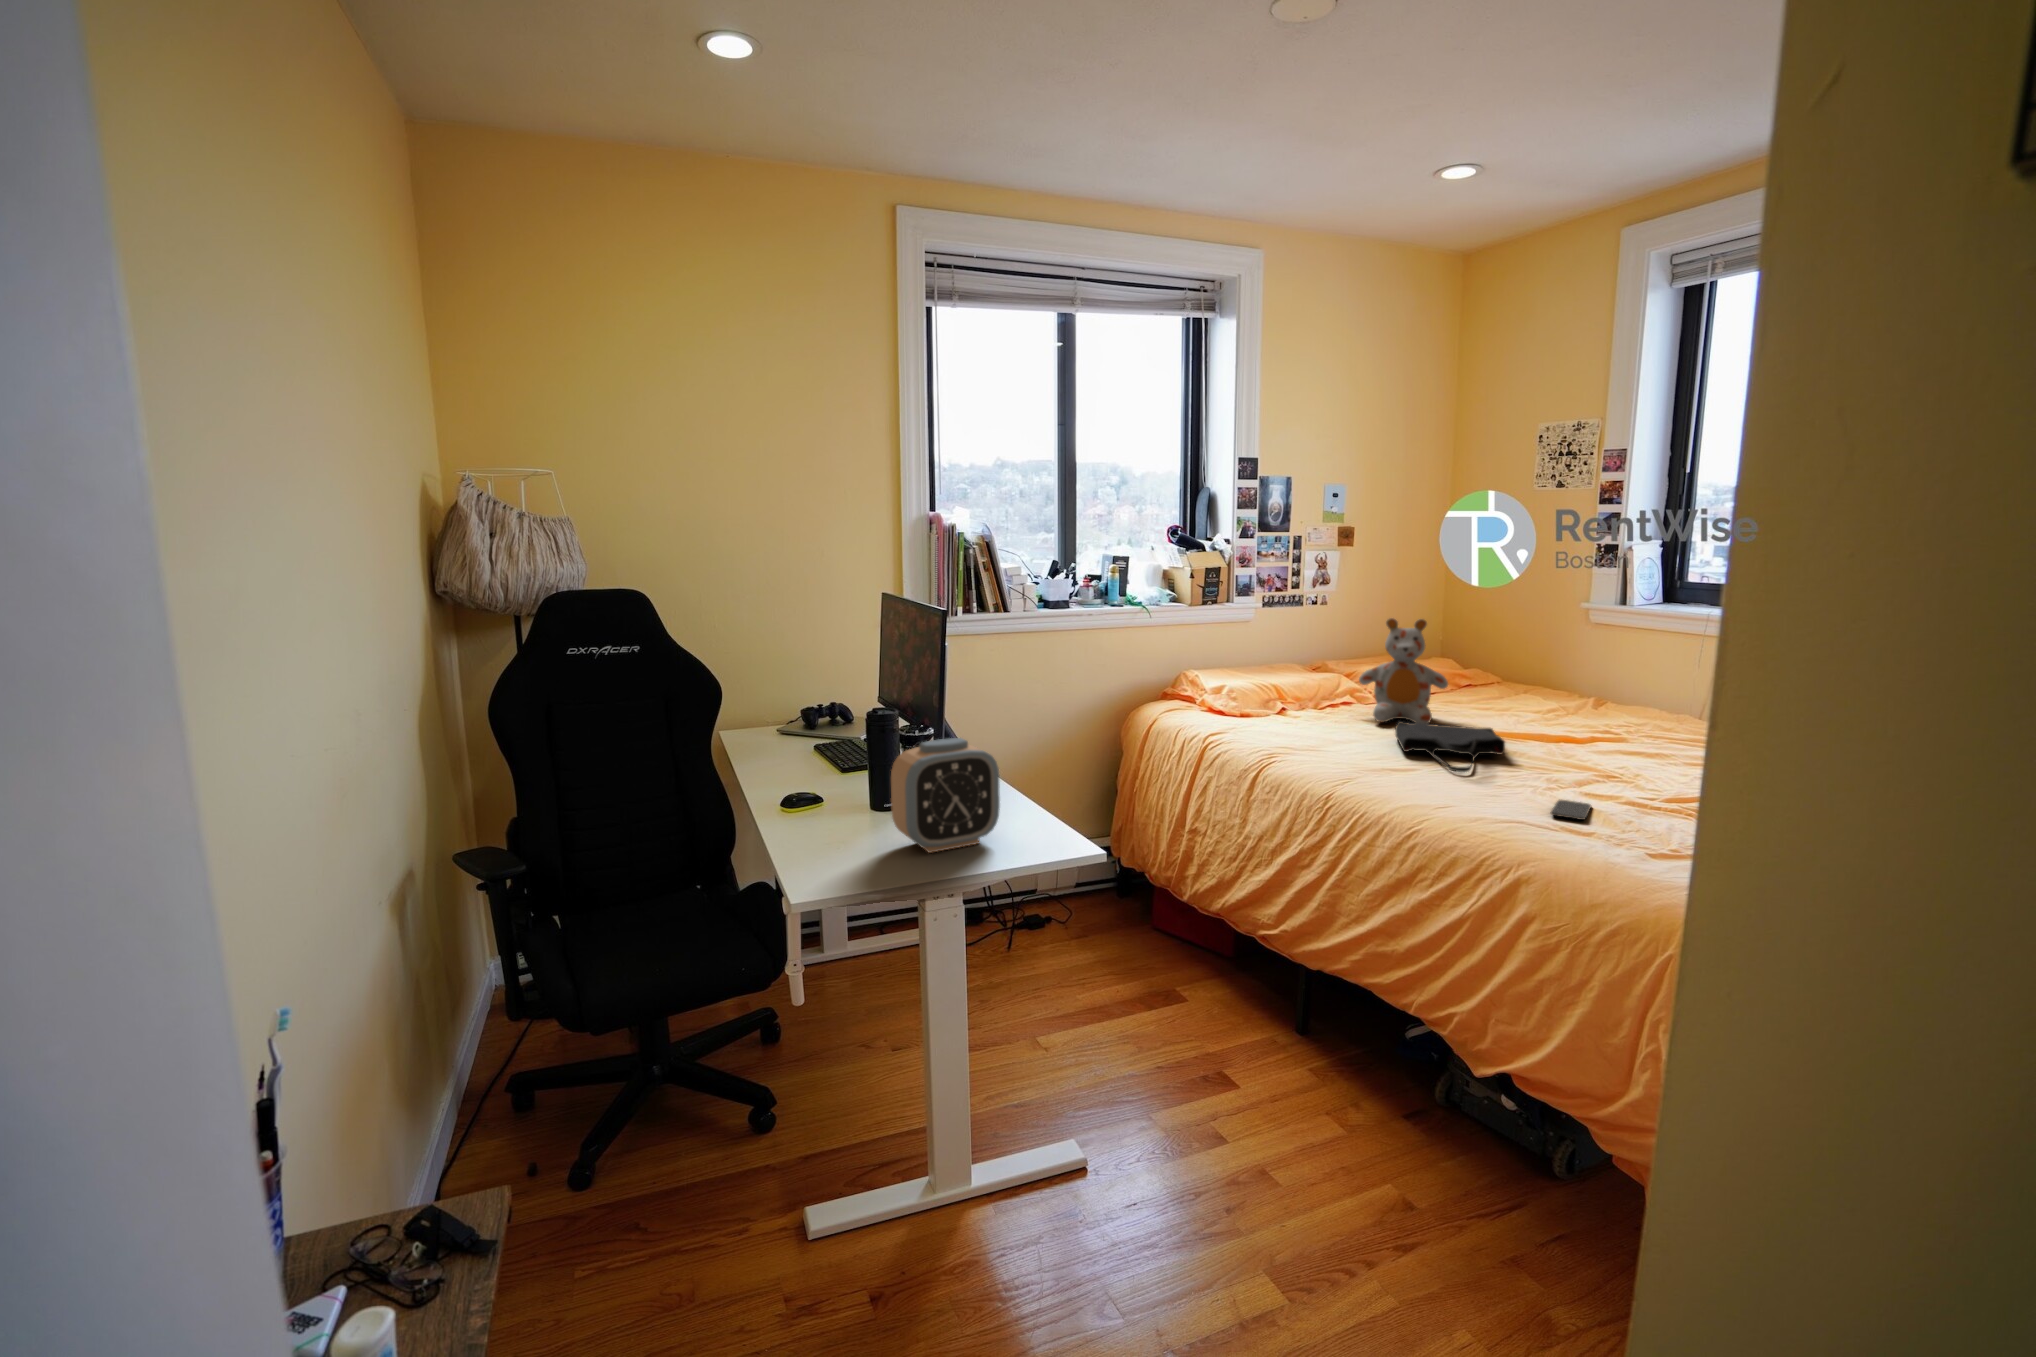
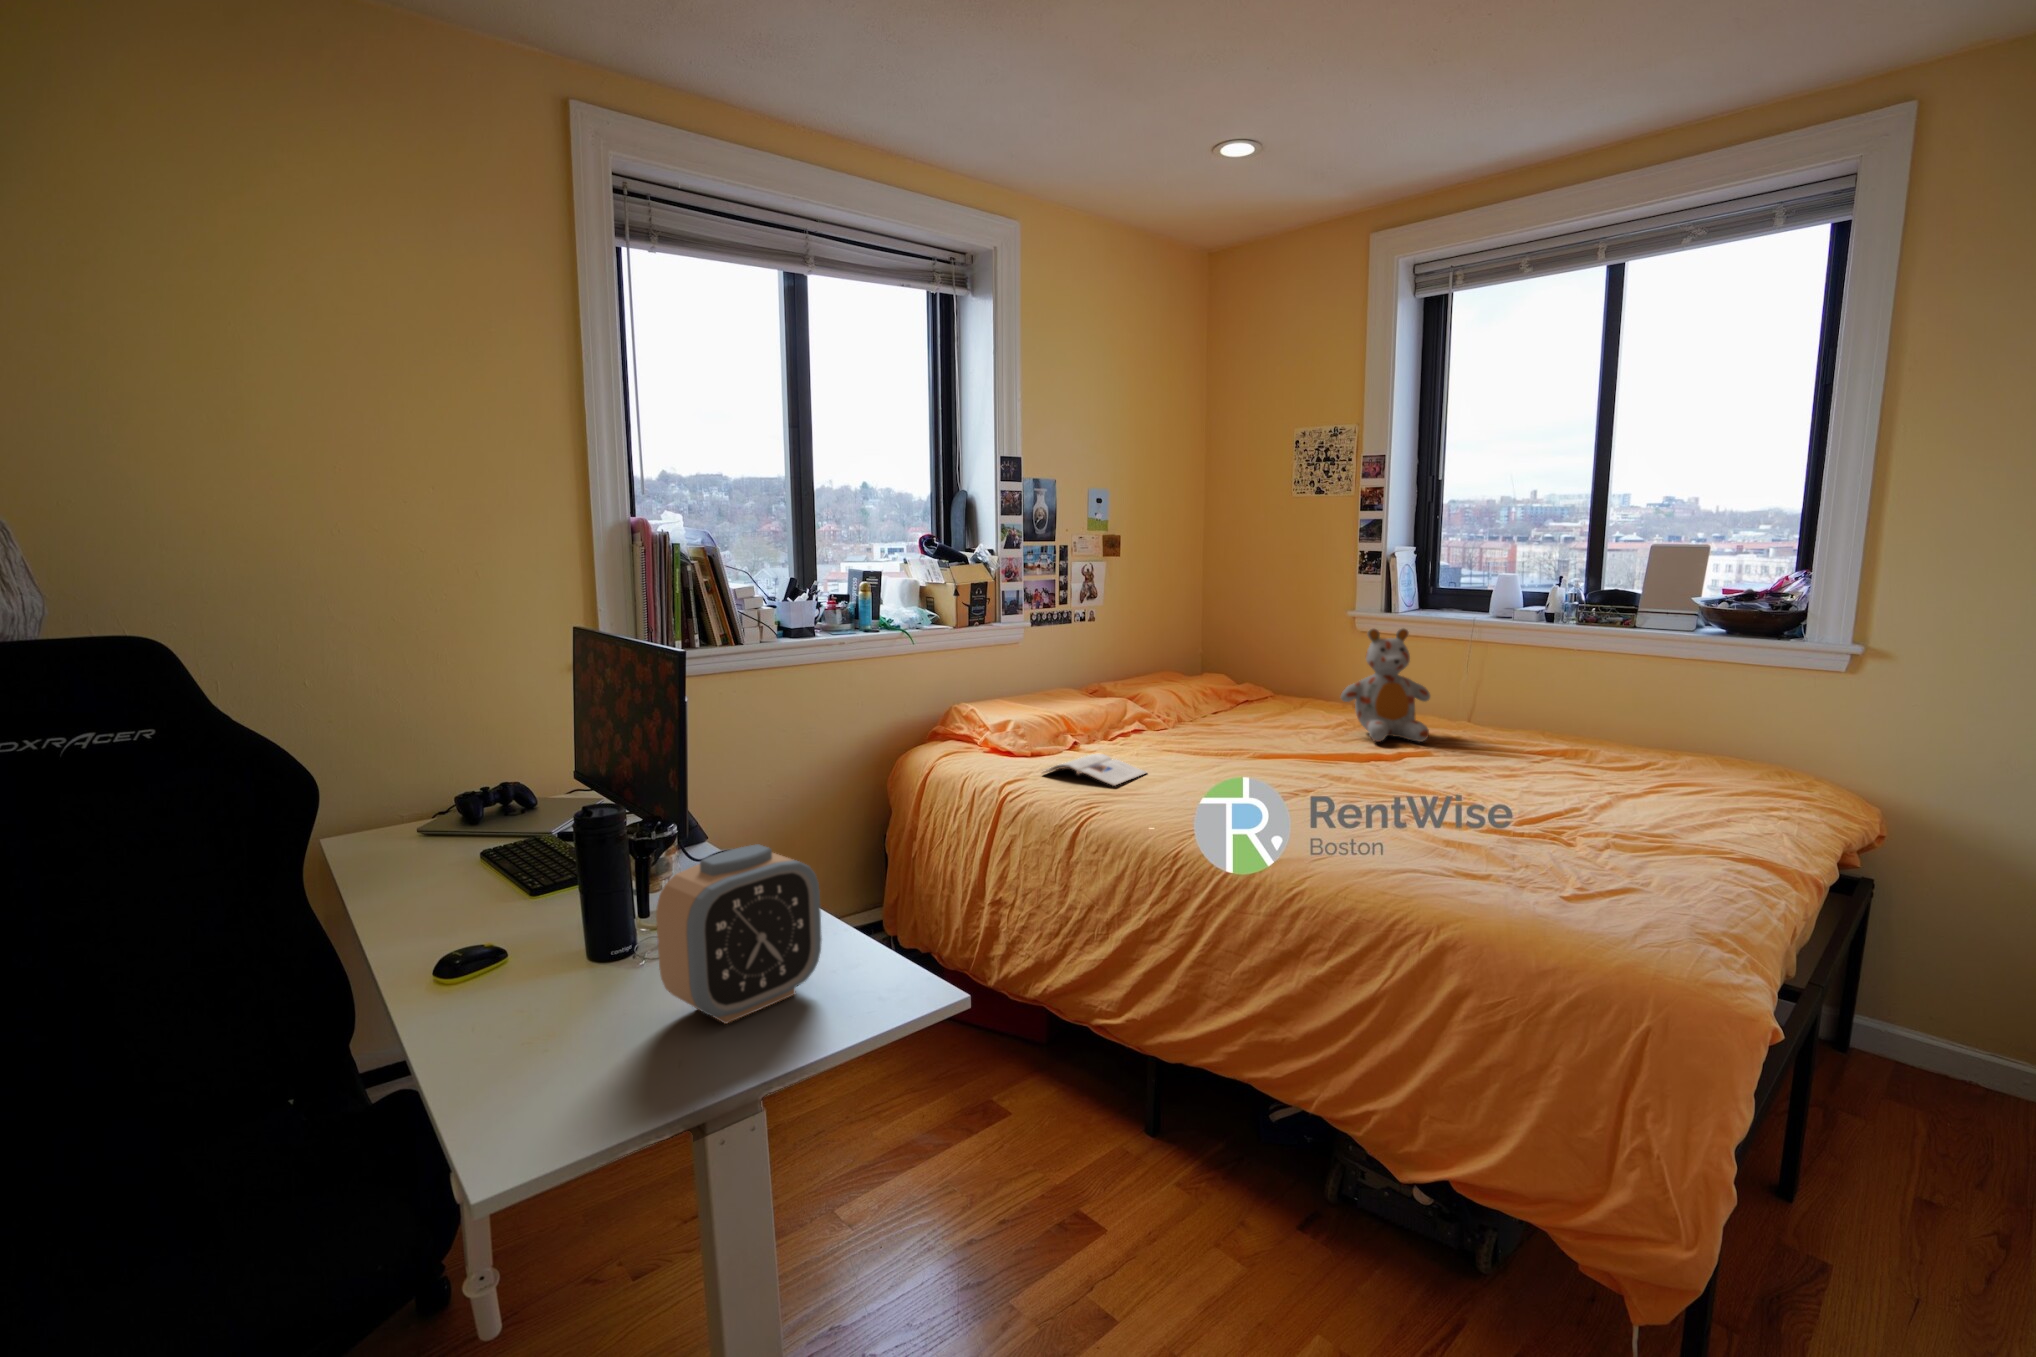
stuffed bear: present [1359,618,1448,724] -> present [1341,628,1430,742]
magazine: none [1242,717,1338,743] -> present [1043,754,1146,786]
tote bag: present [1395,721,1505,772] -> none [1209,751,1329,807]
smartphone: present [1551,800,1591,820] -> none [1409,831,1449,855]

